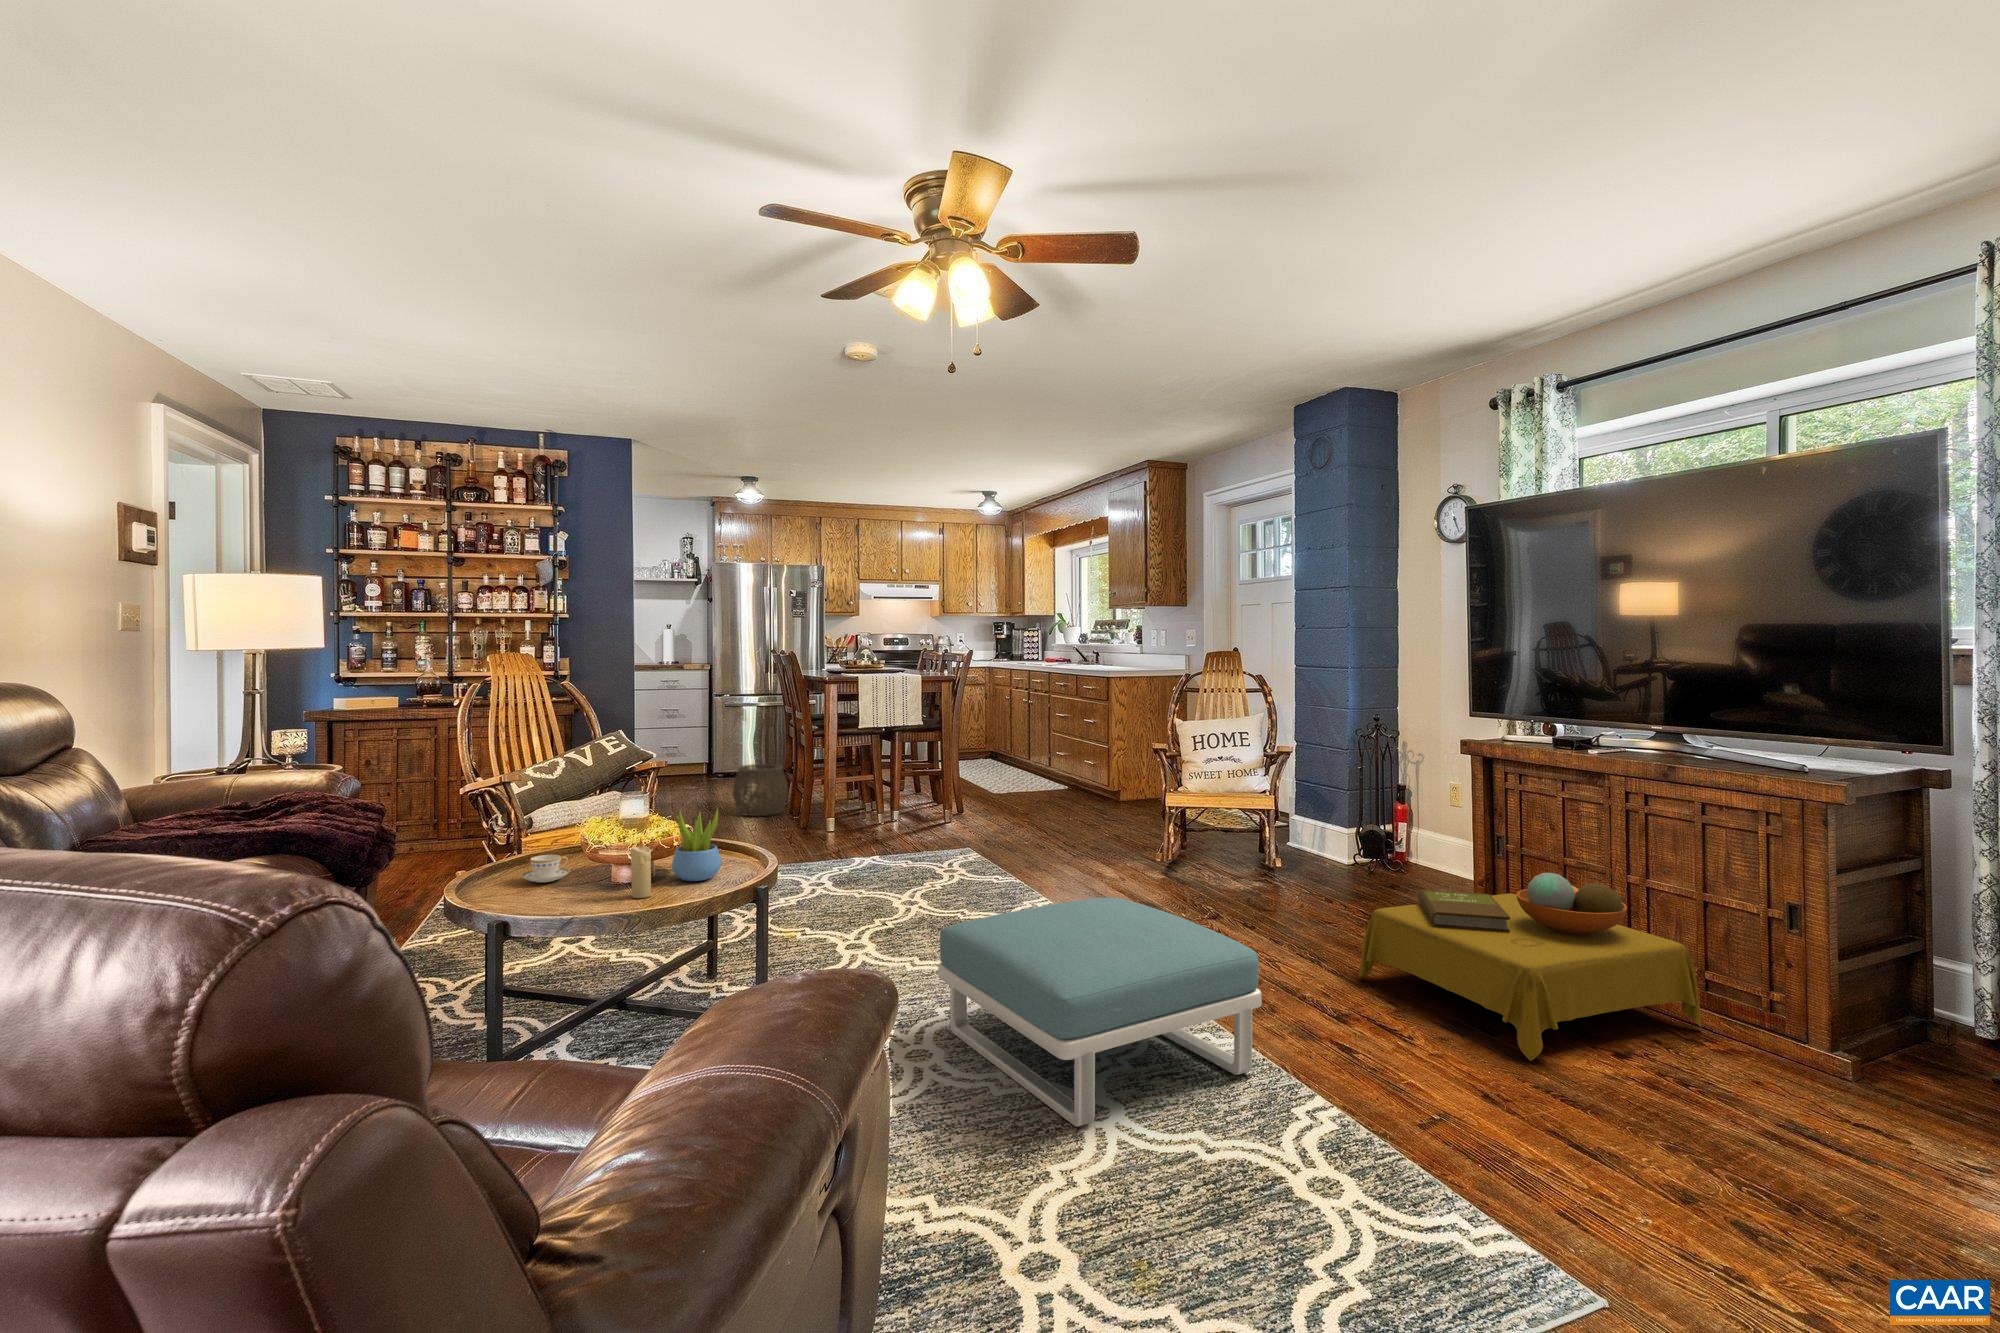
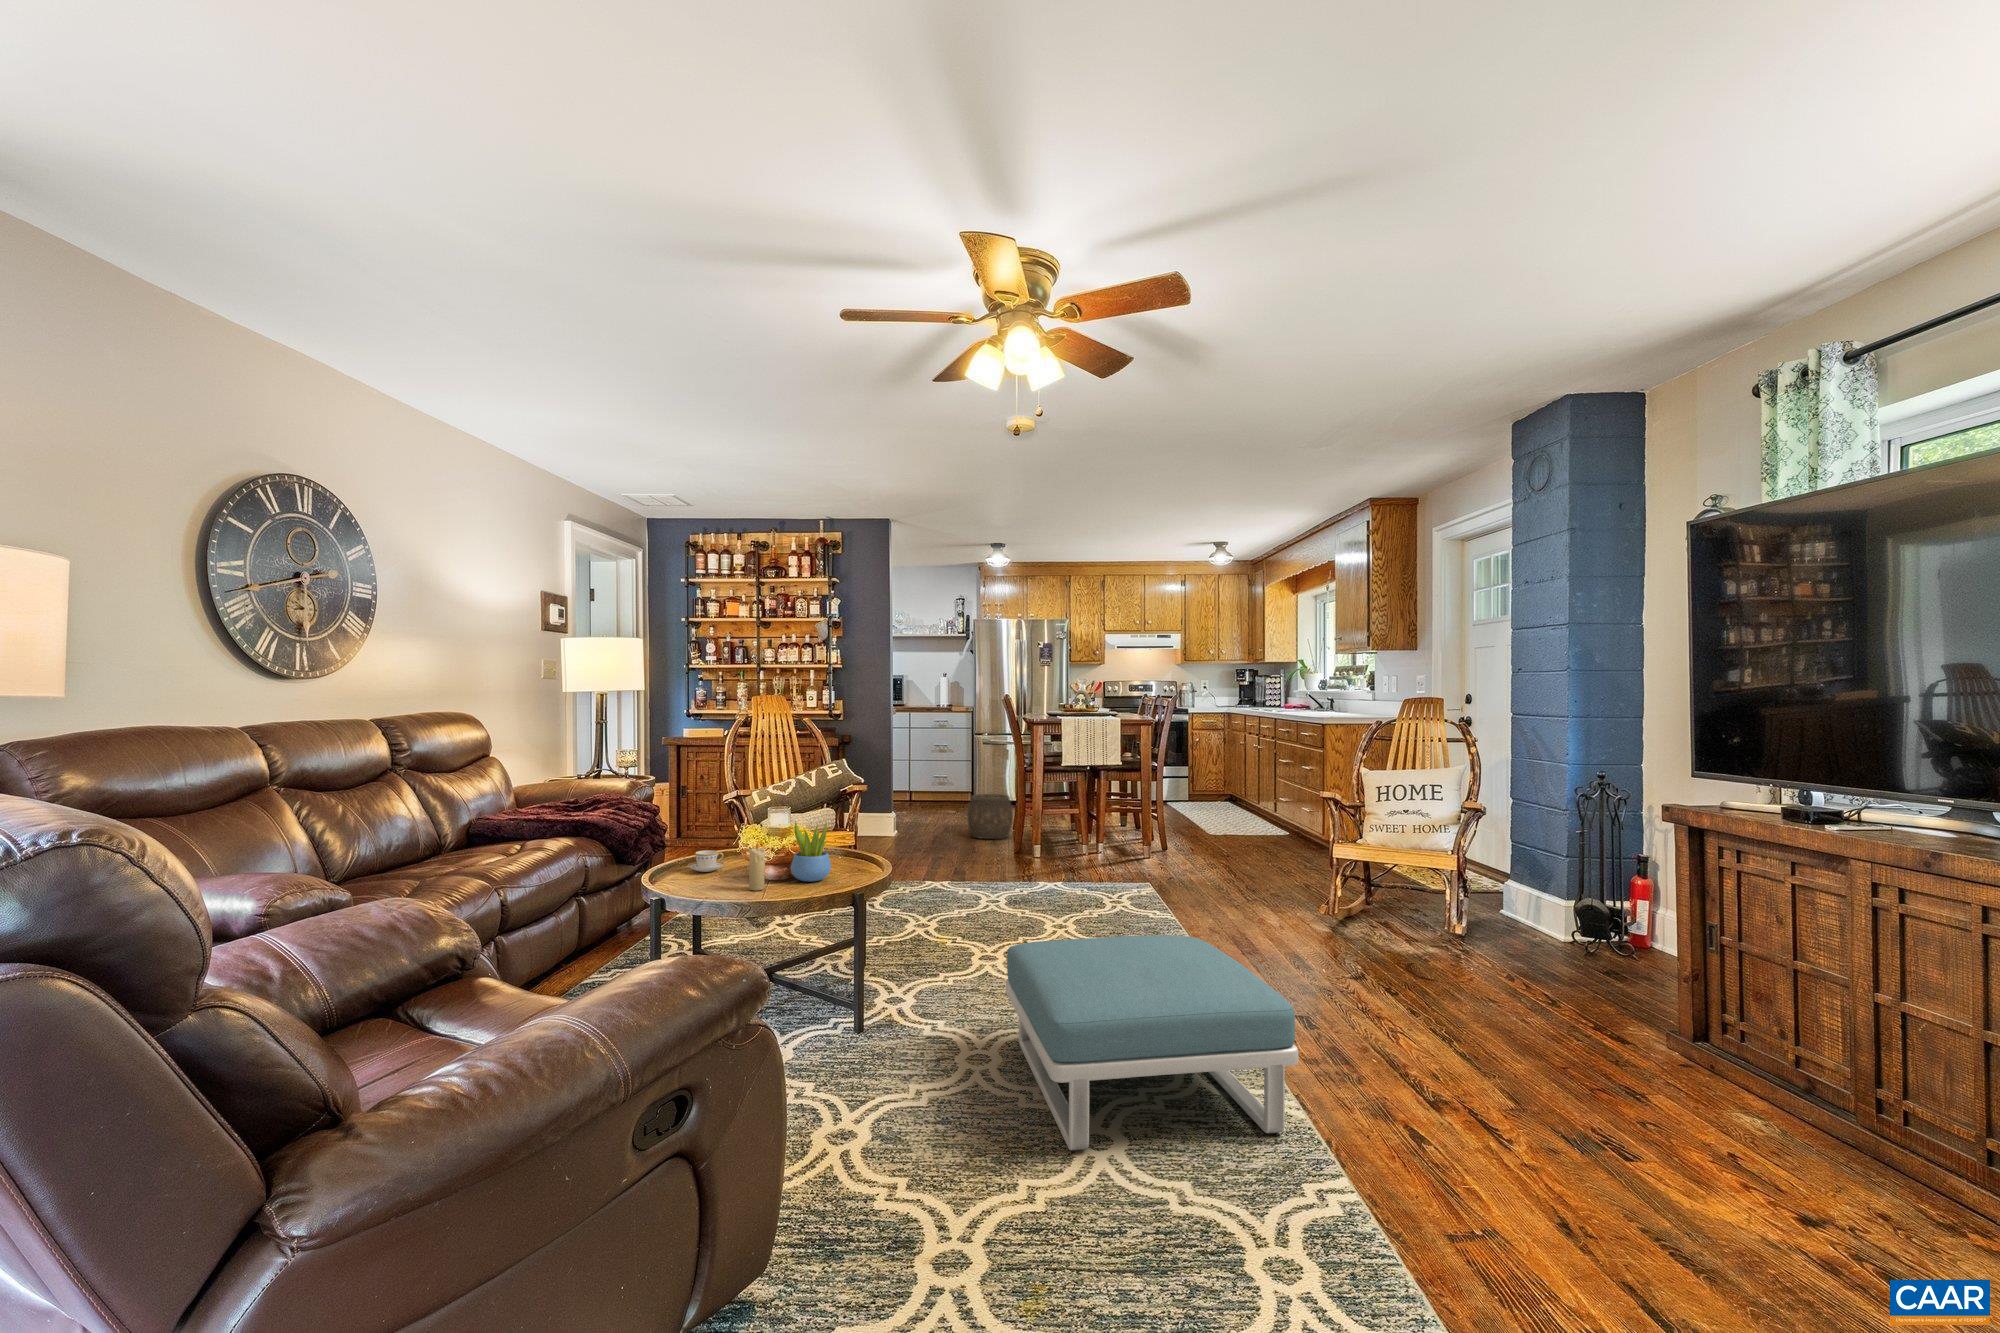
side table: present [1359,873,1701,1061] -> none [1482,964,1942,1195]

